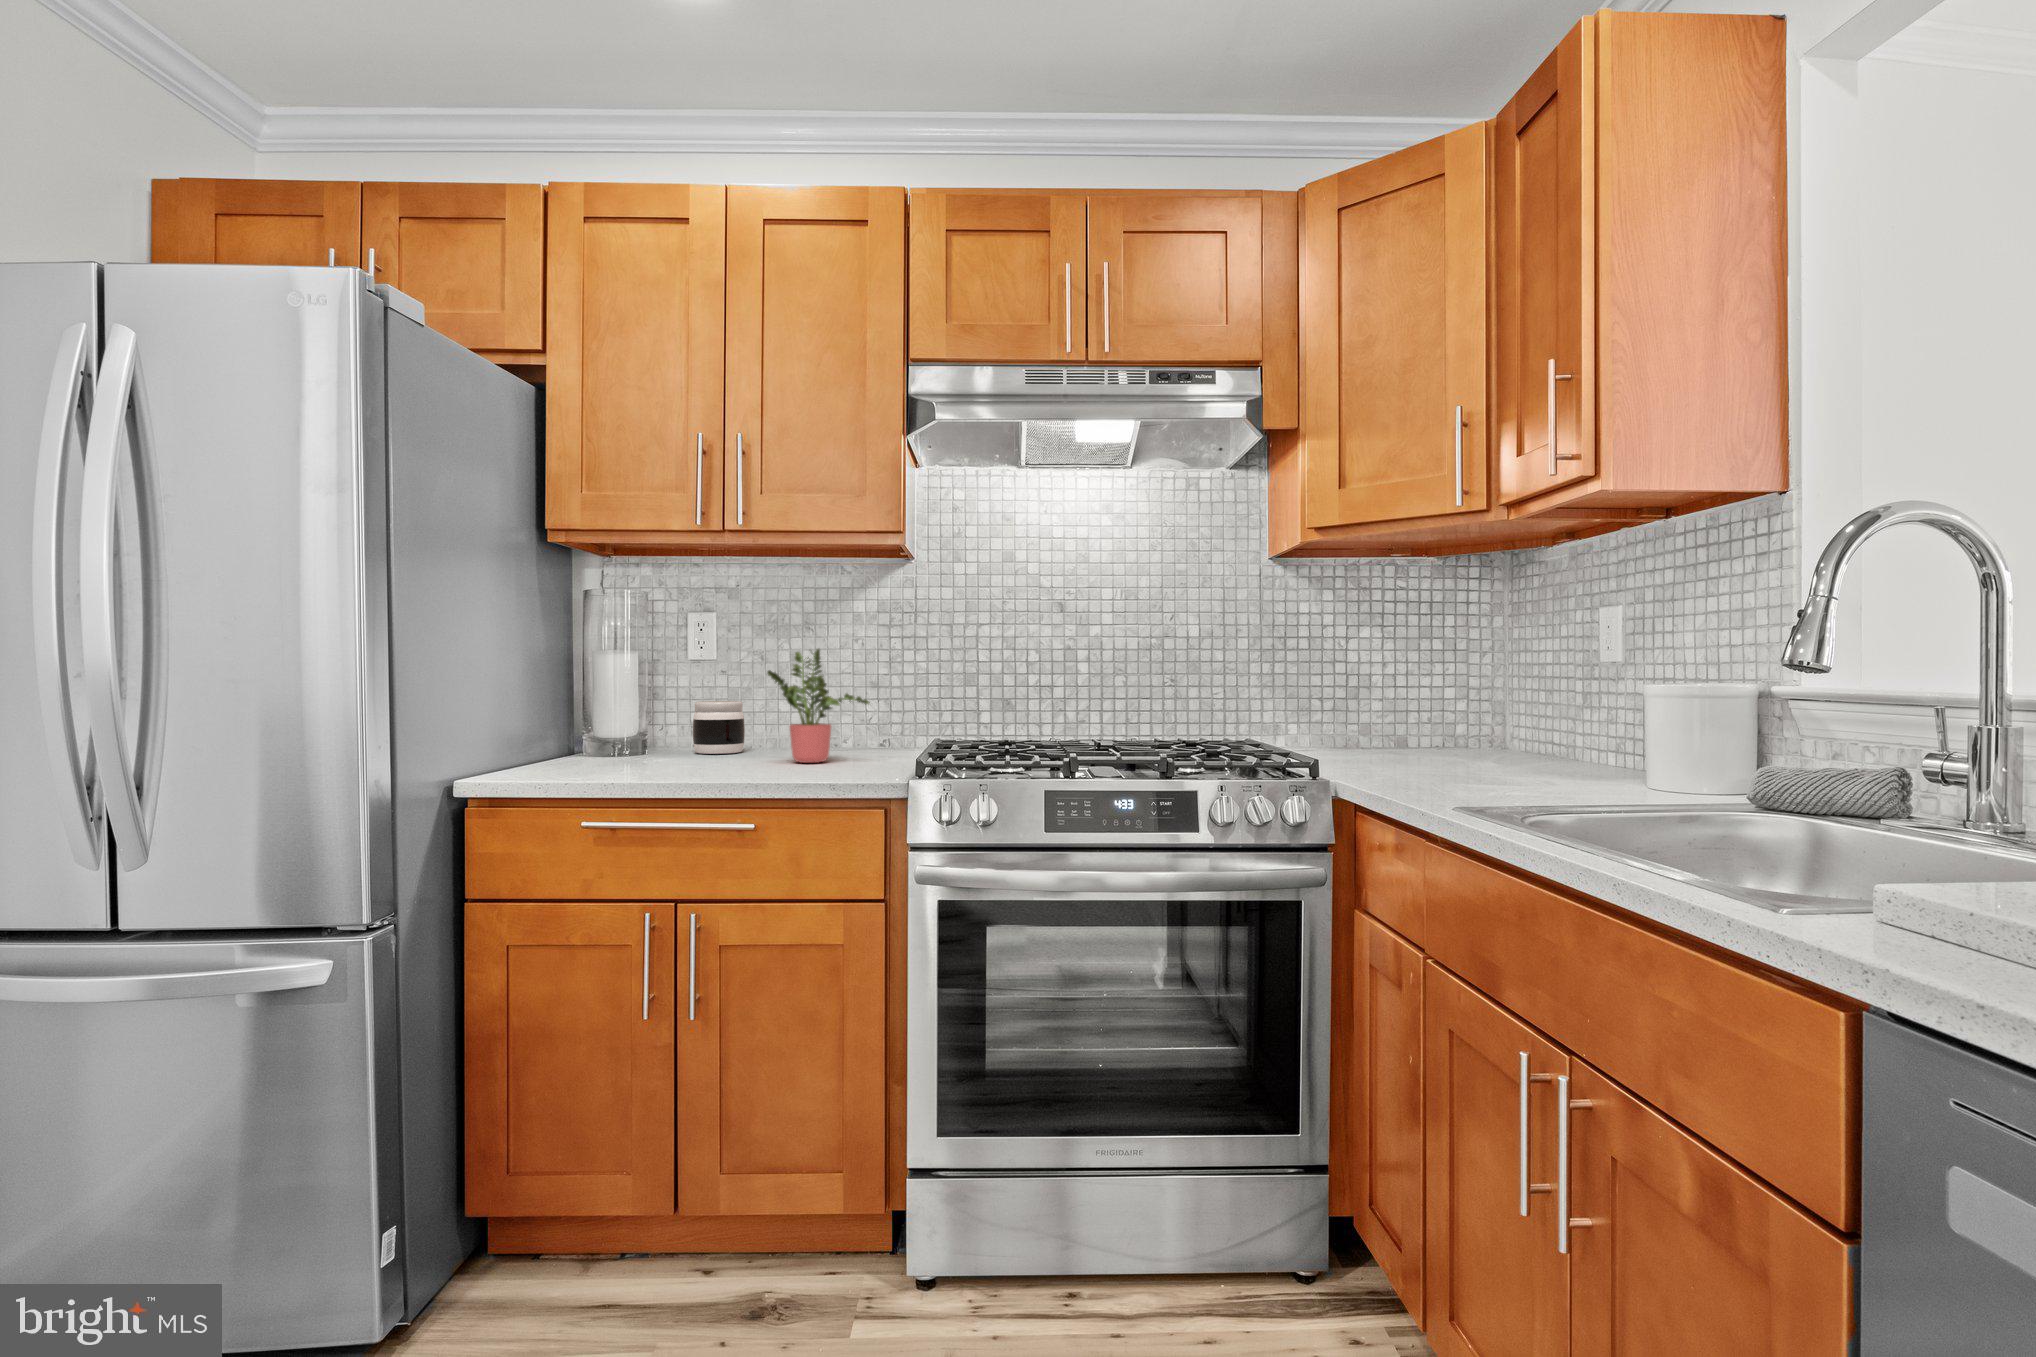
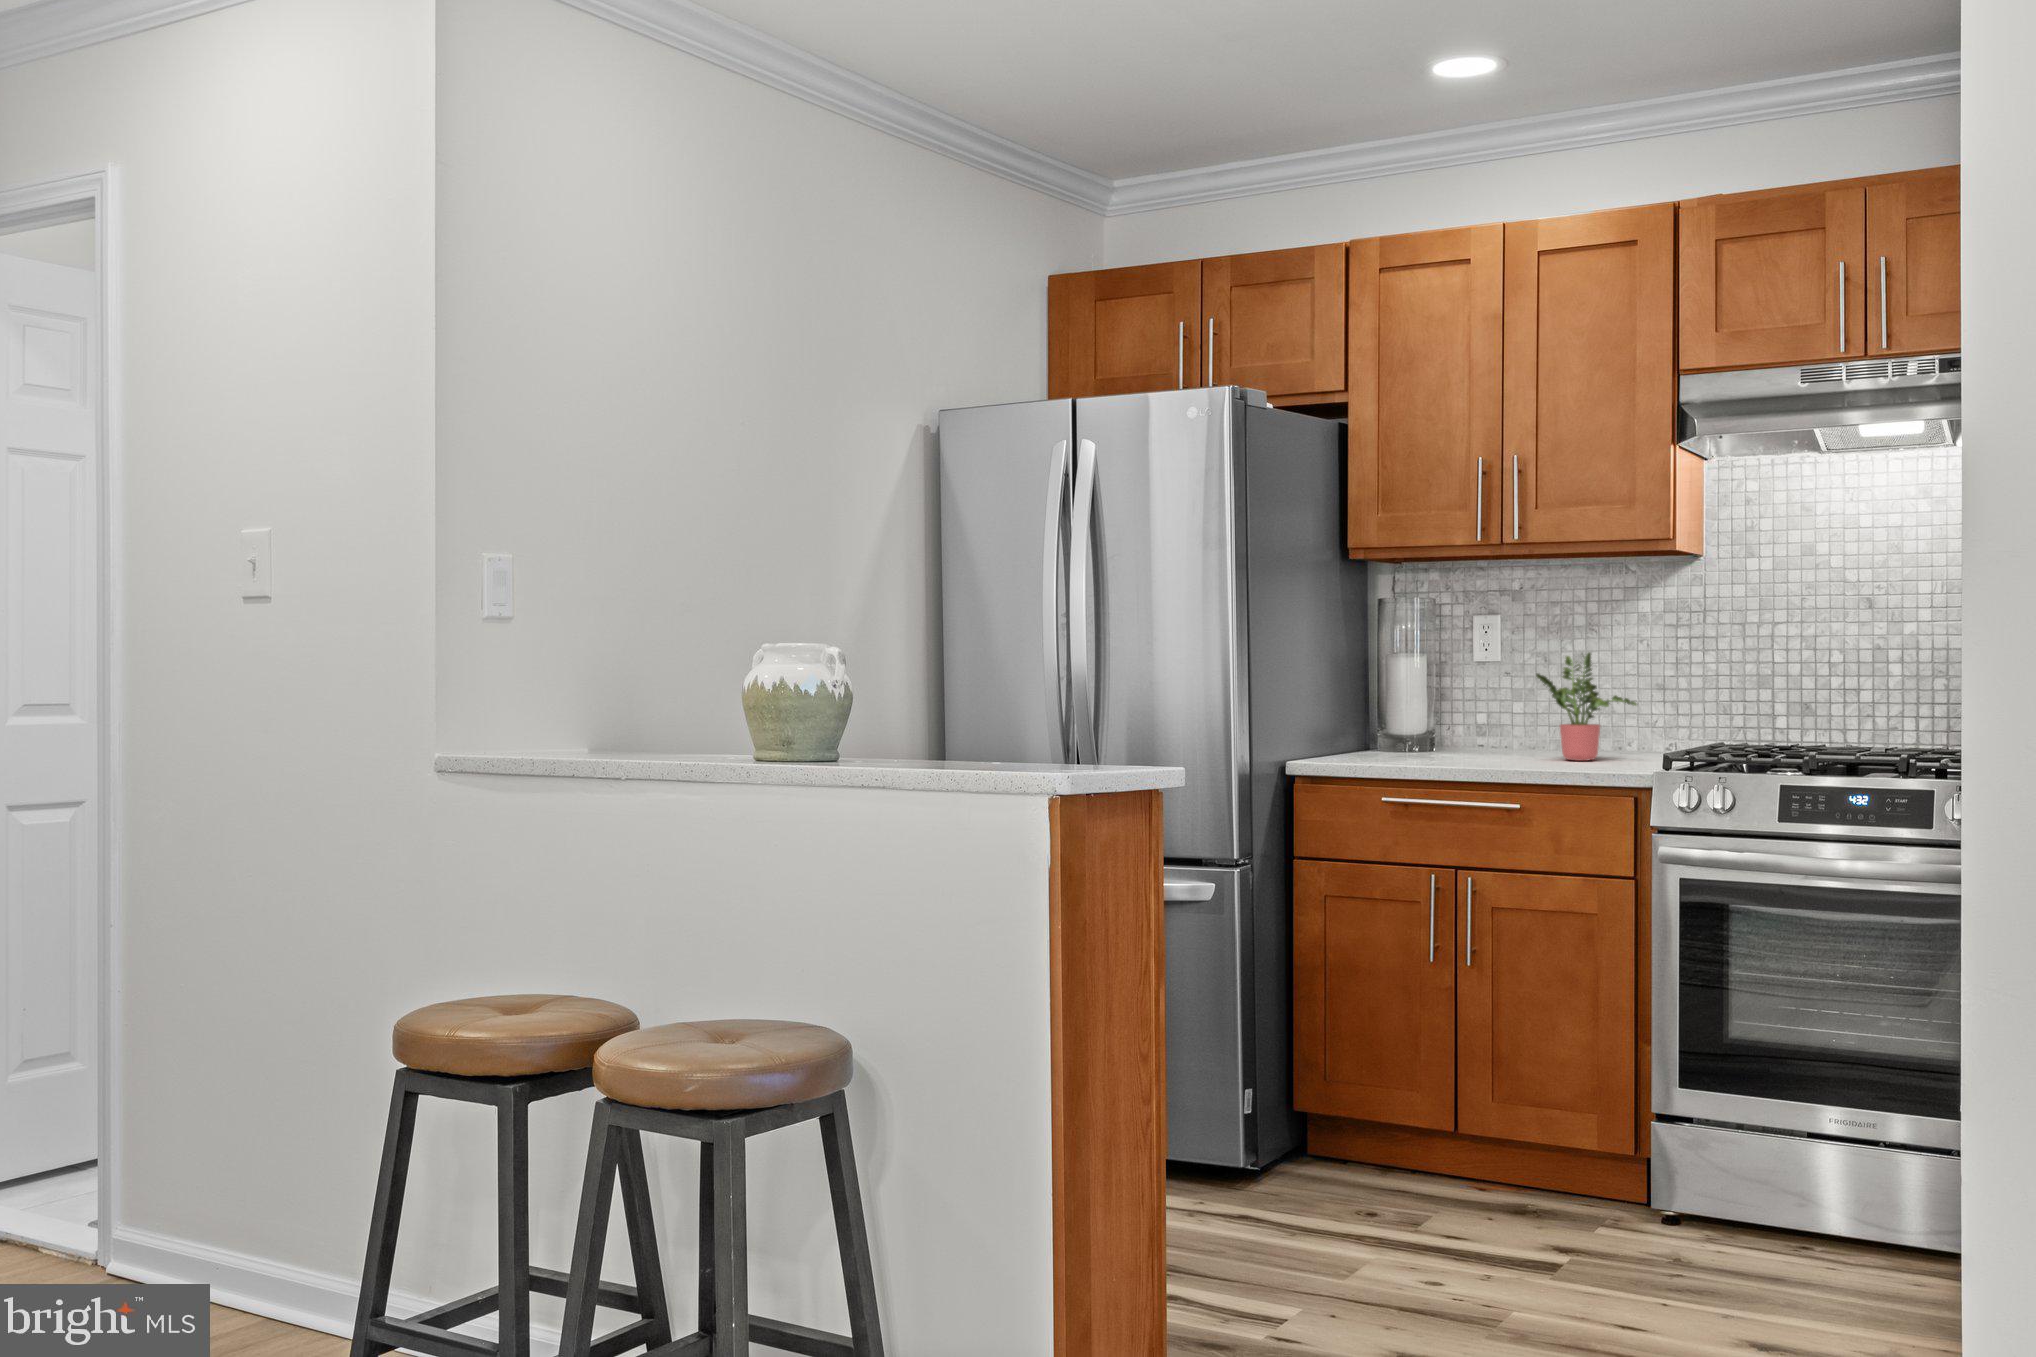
jar: present [693,701,745,754] -> none [1476,702,1525,751]

